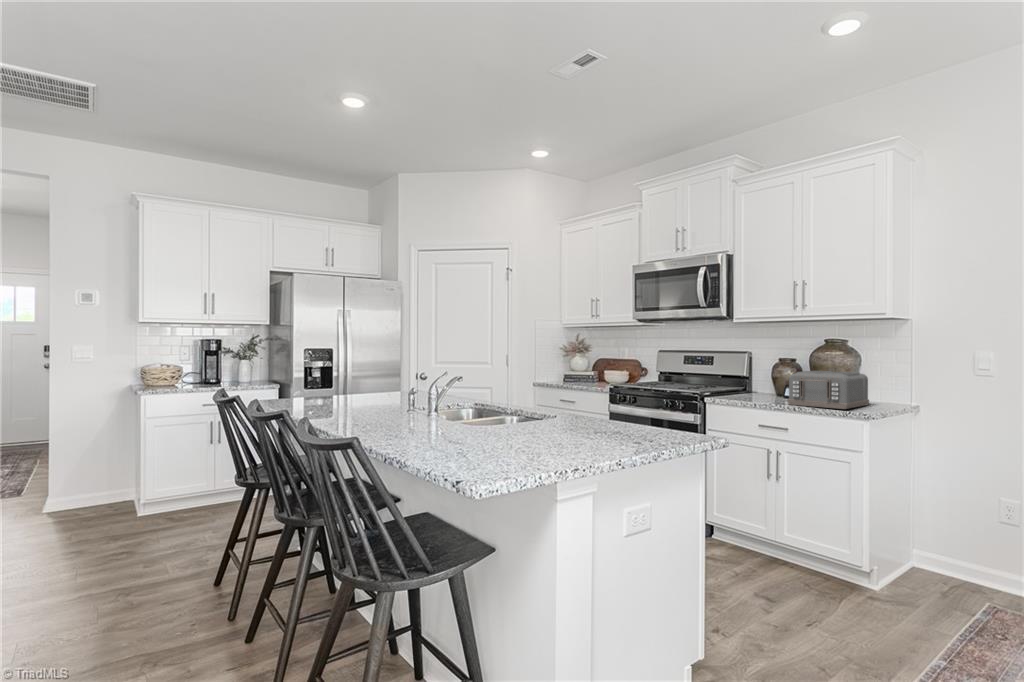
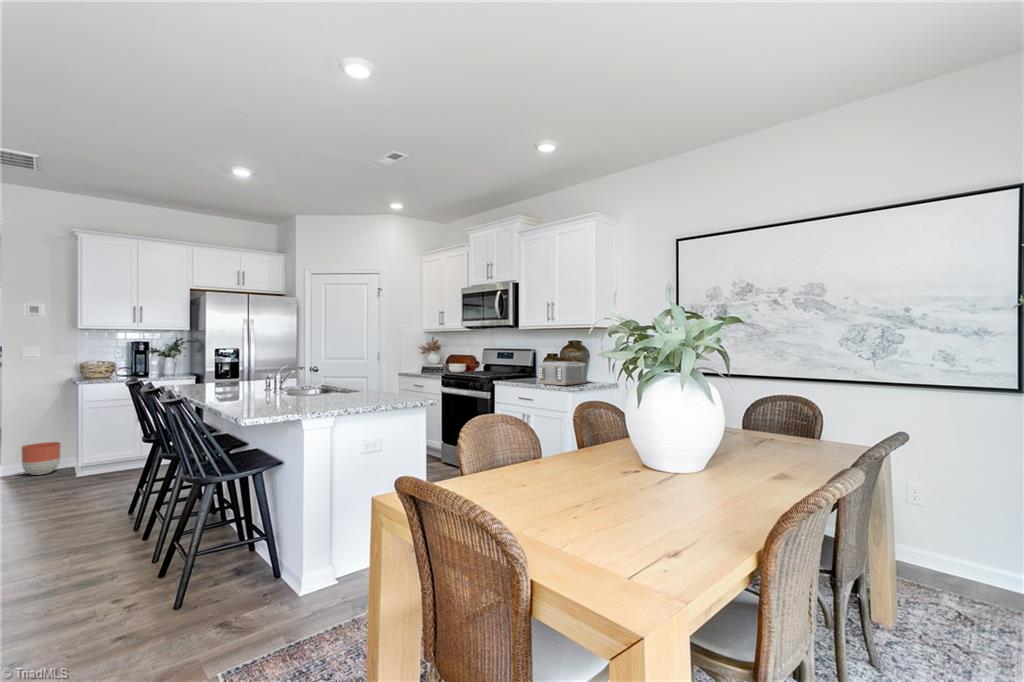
planter: none [72,469,118,511] -> present [21,442,61,475]

